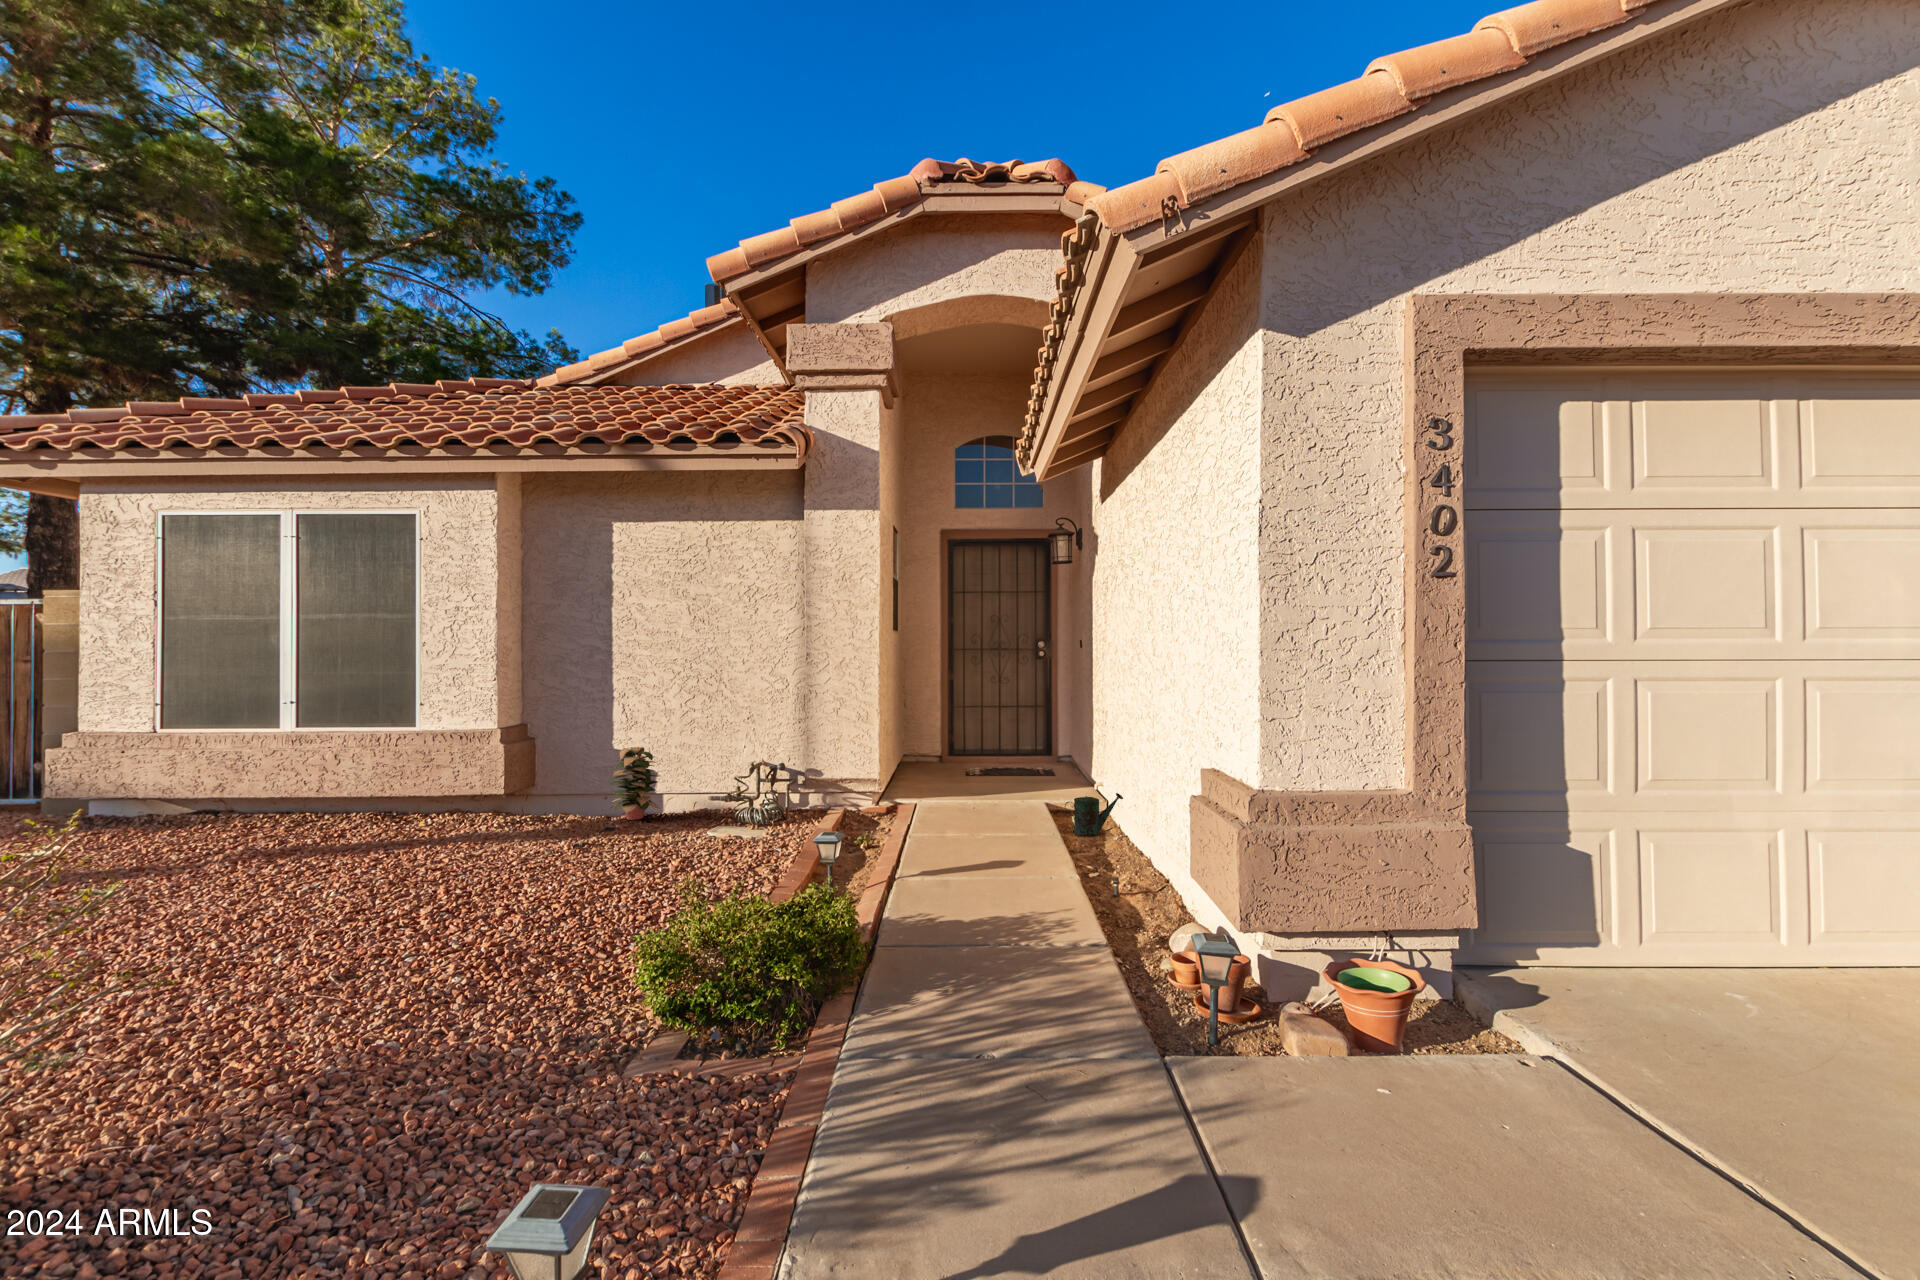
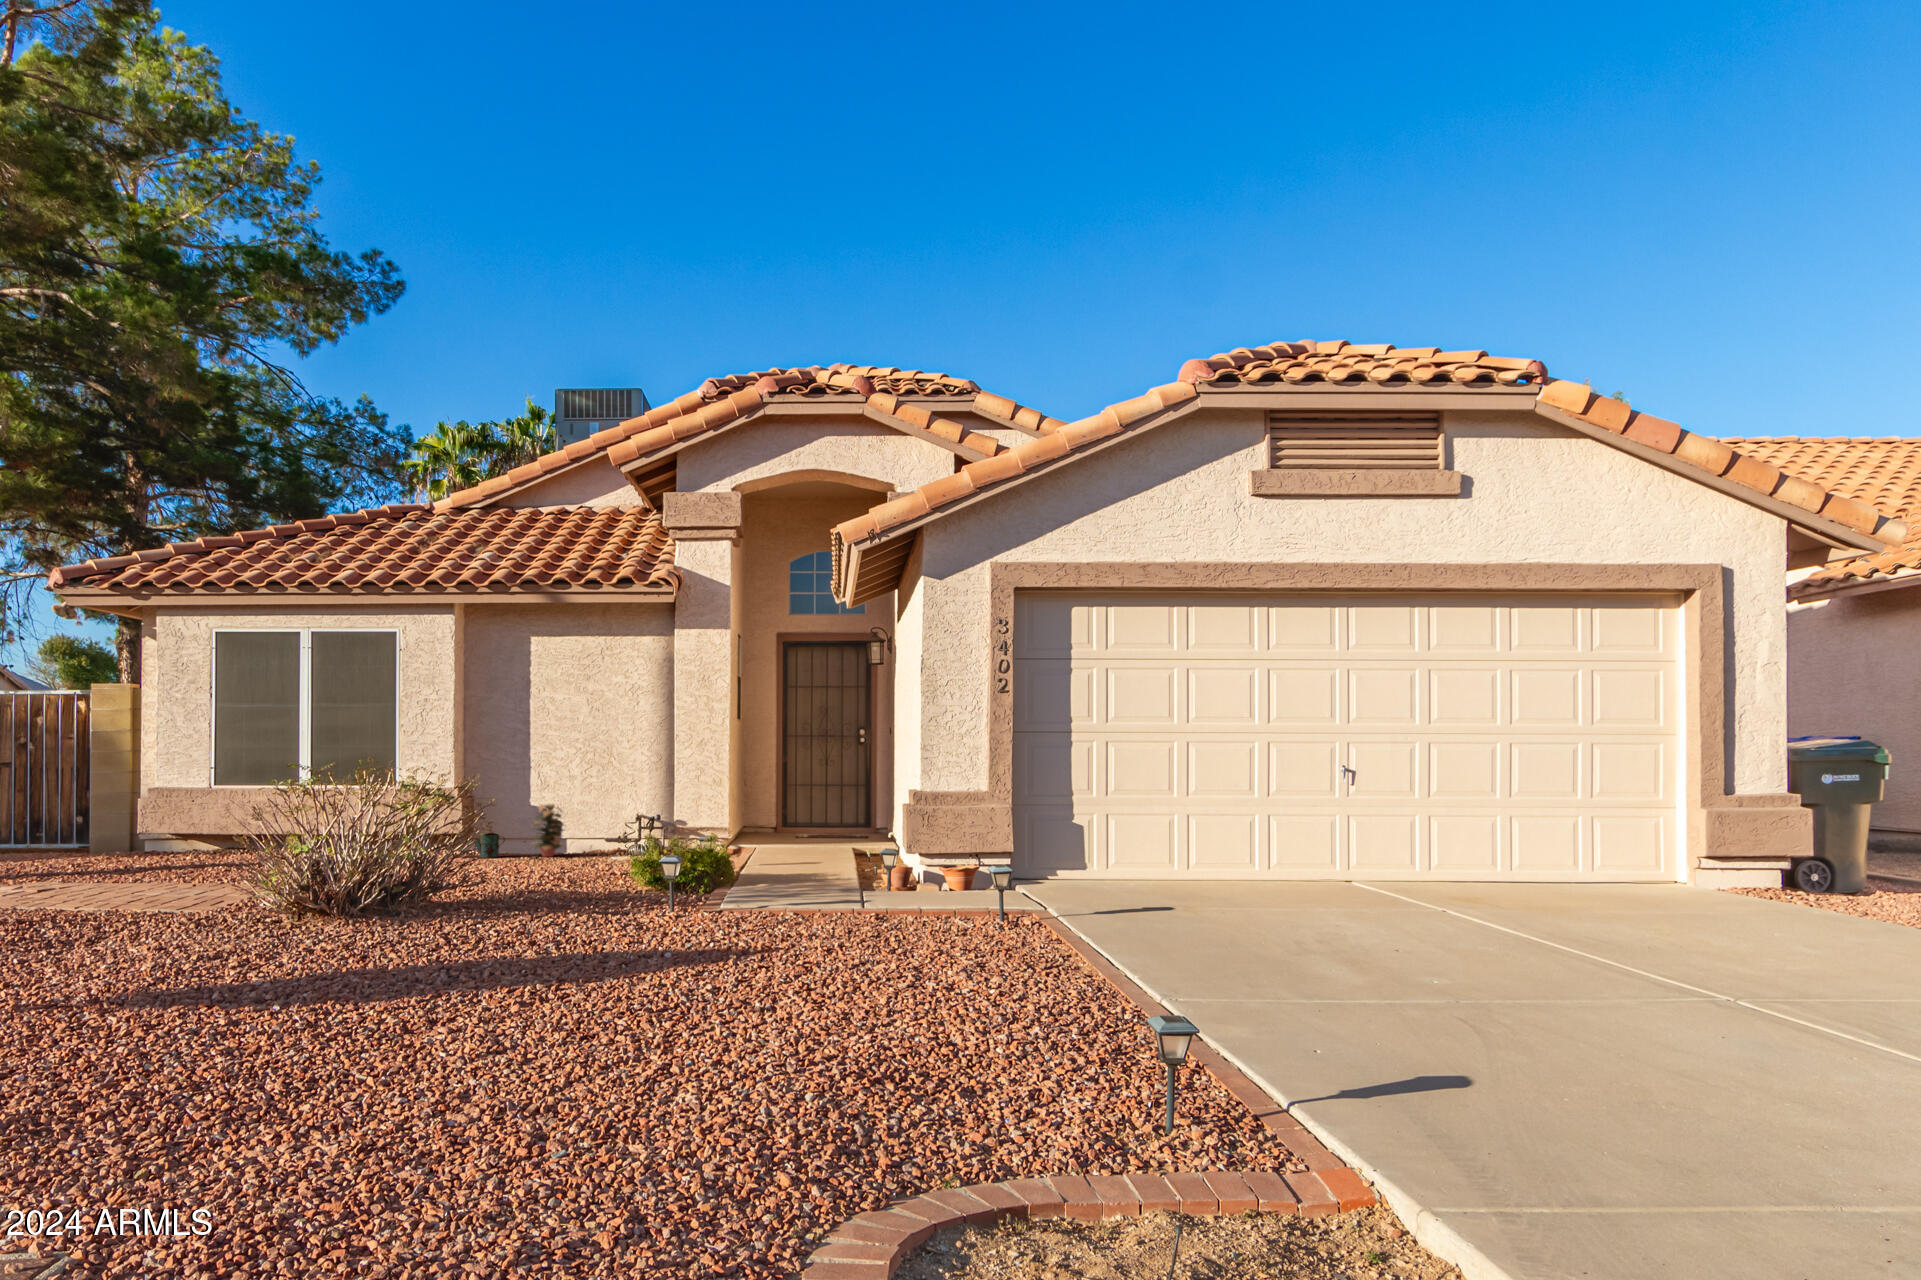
watering can: present [1065,793,1123,836] -> present [474,833,505,858]

